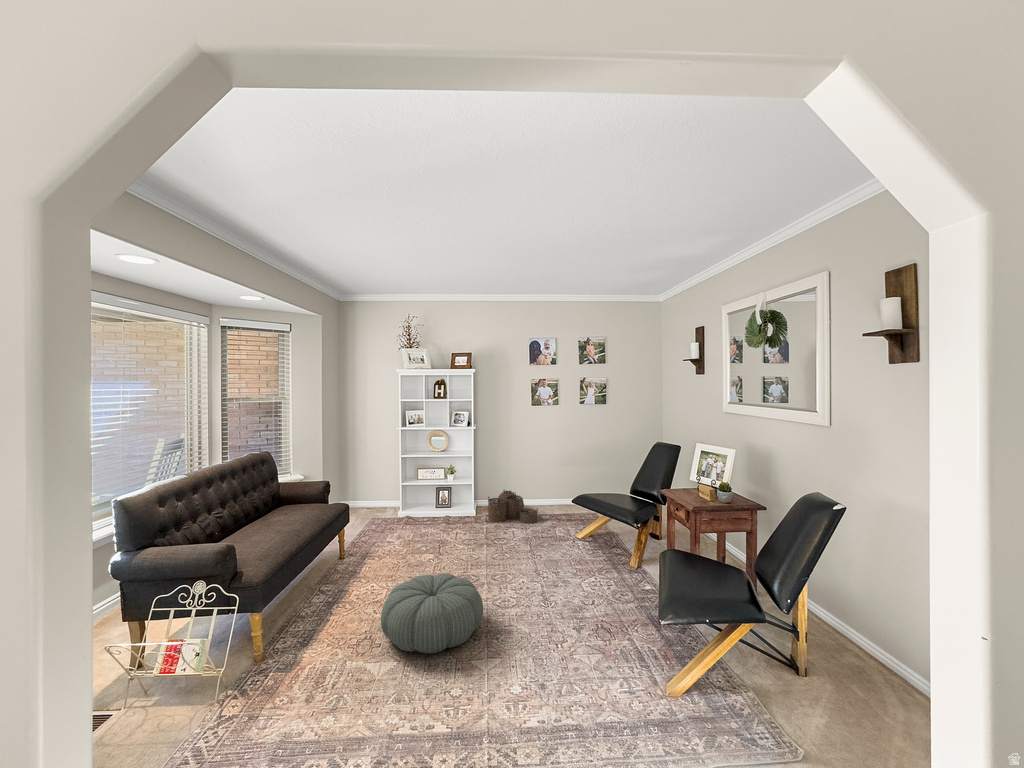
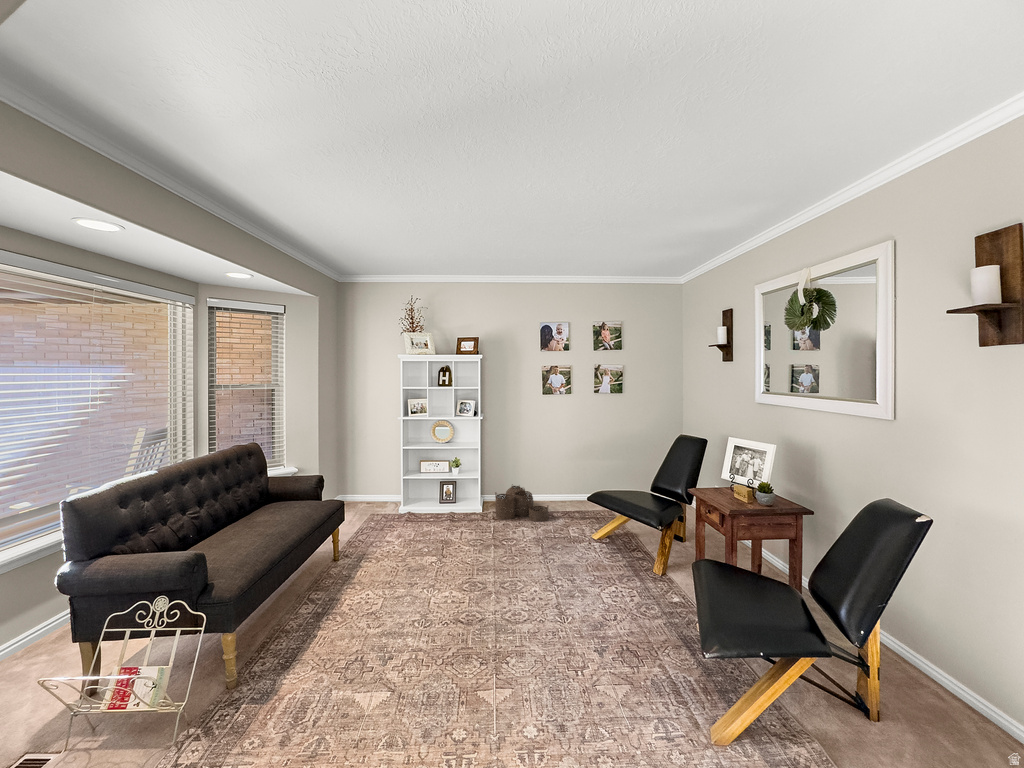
pouf: present [381,573,483,653] -> none [374,583,491,681]

